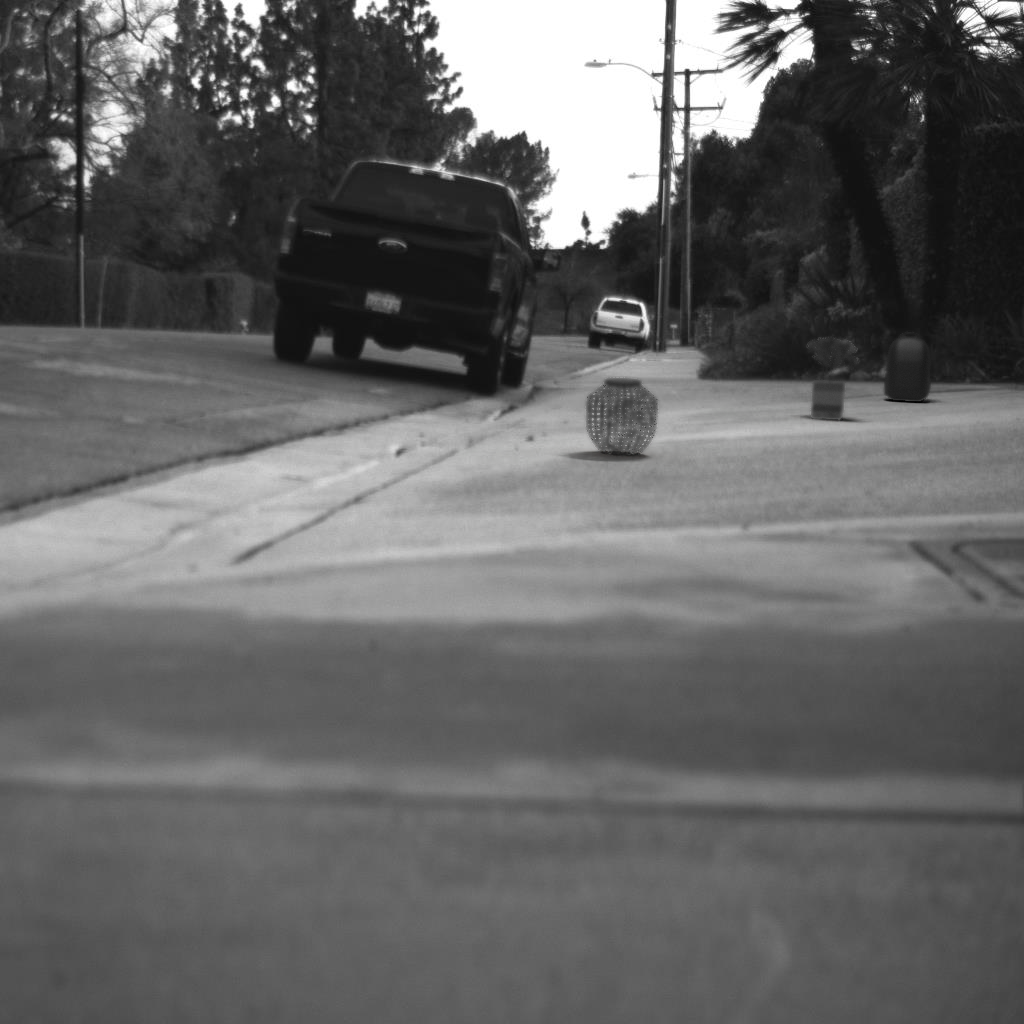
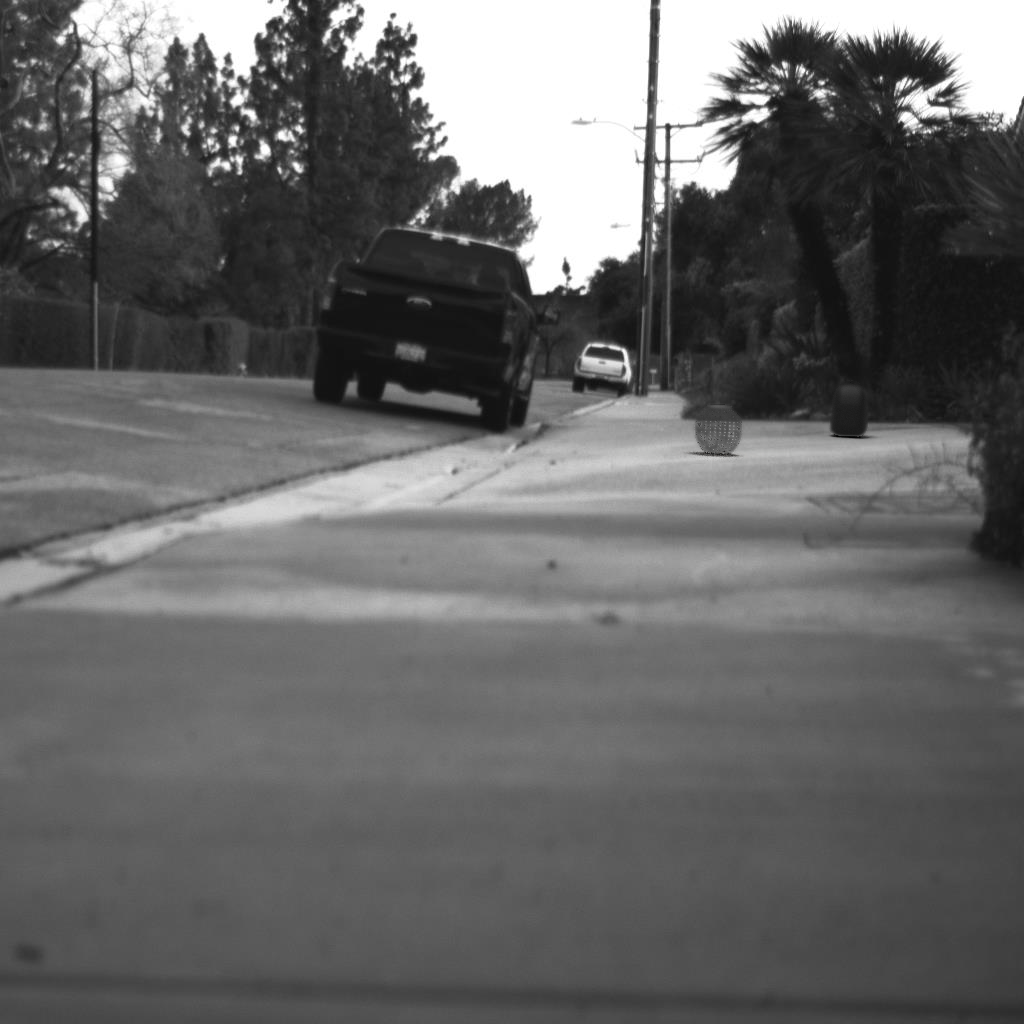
potted tree: present [807,337,858,420] -> none [762,384,806,450]
woven basket: present [586,378,658,456] -> present [695,405,742,455]

